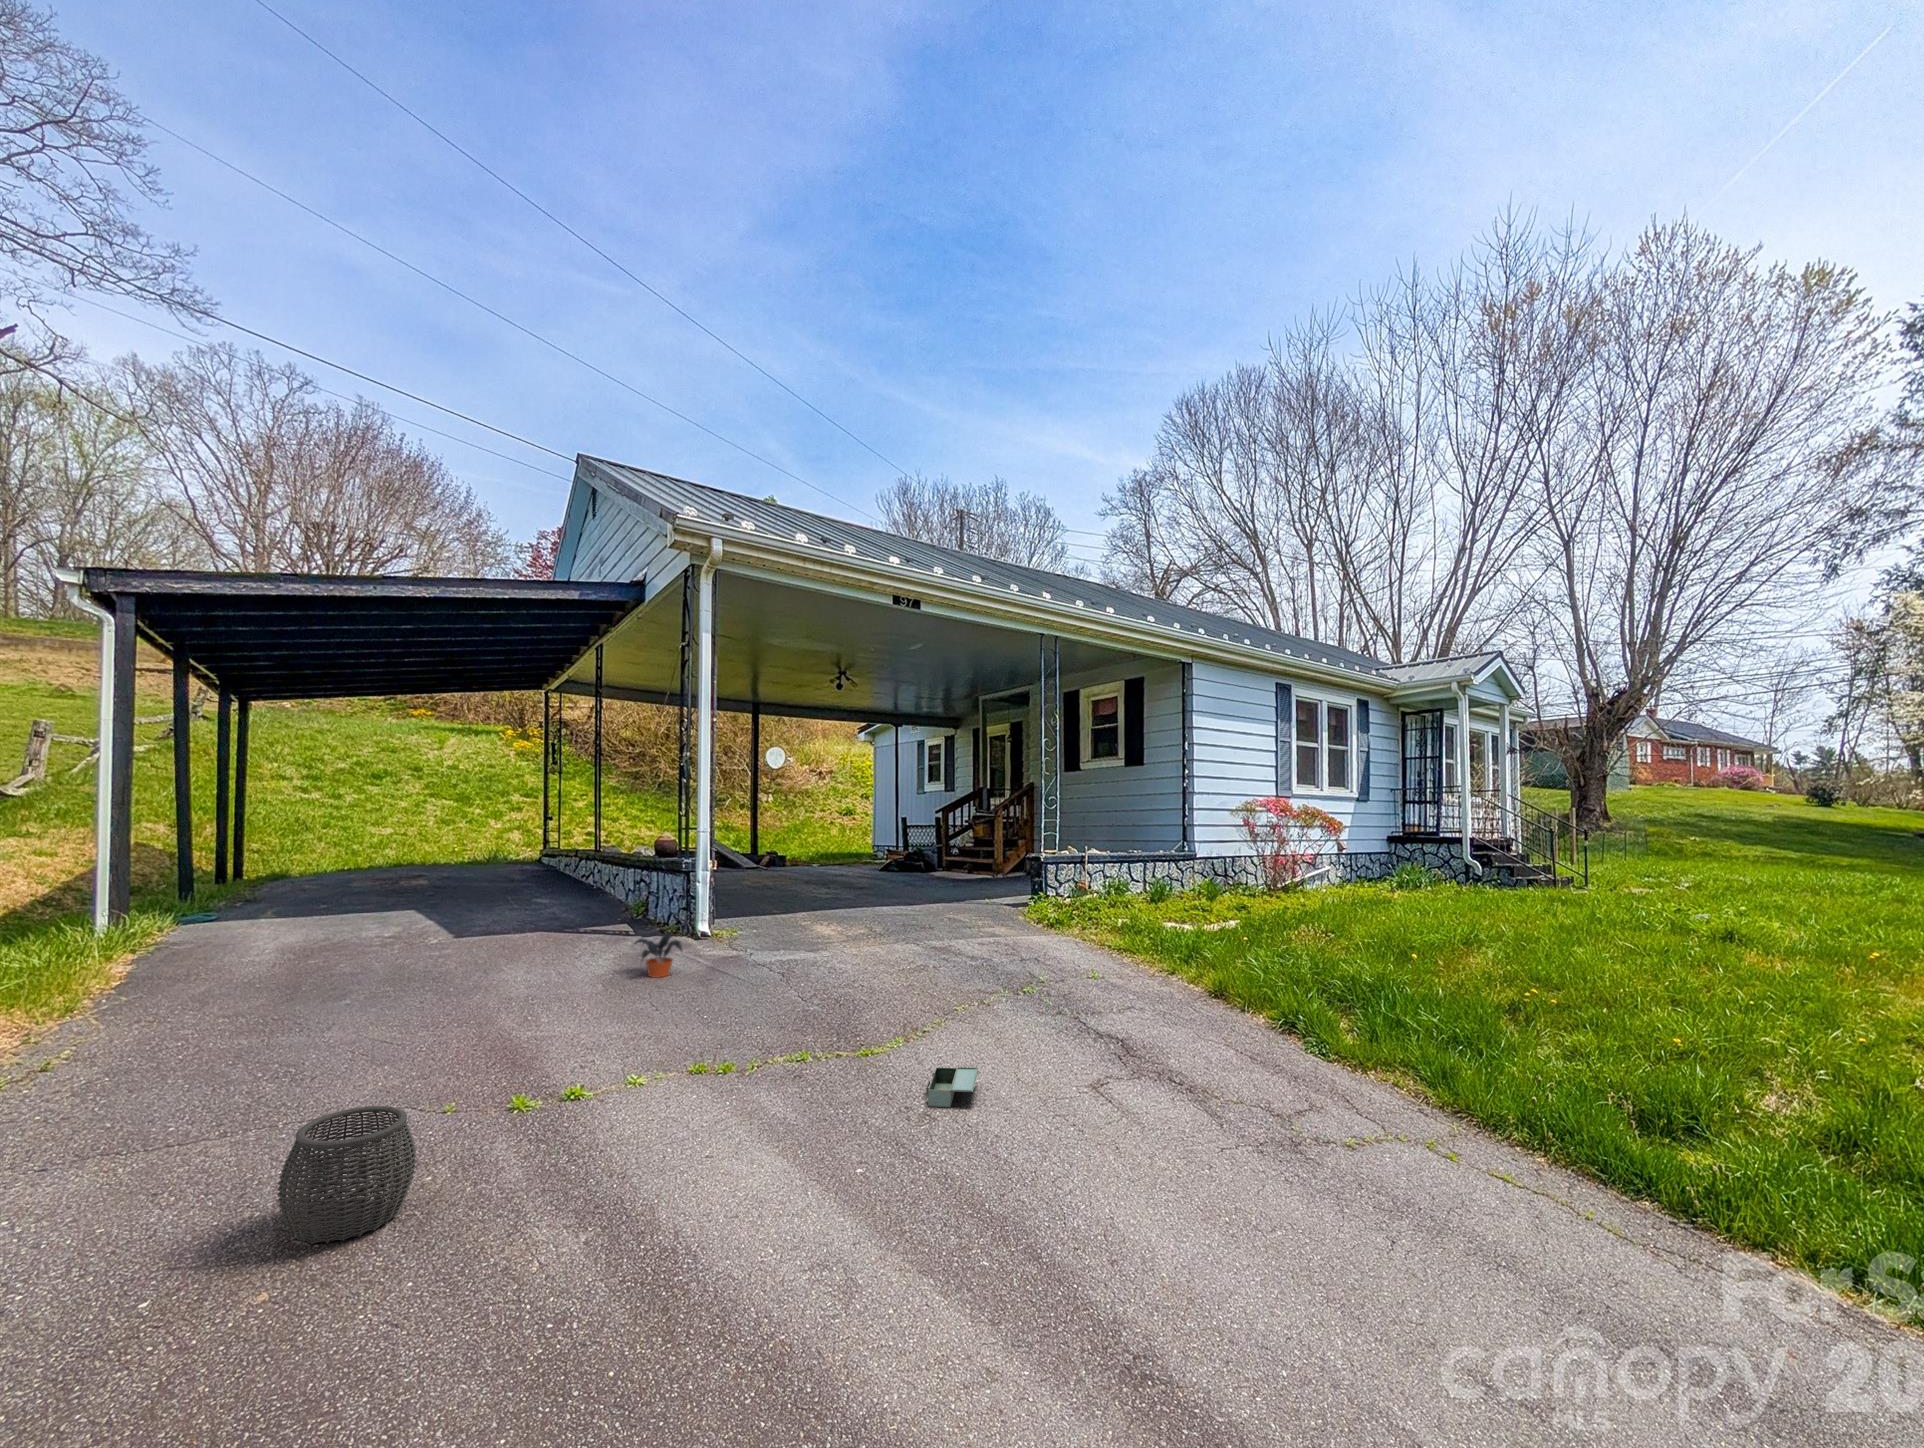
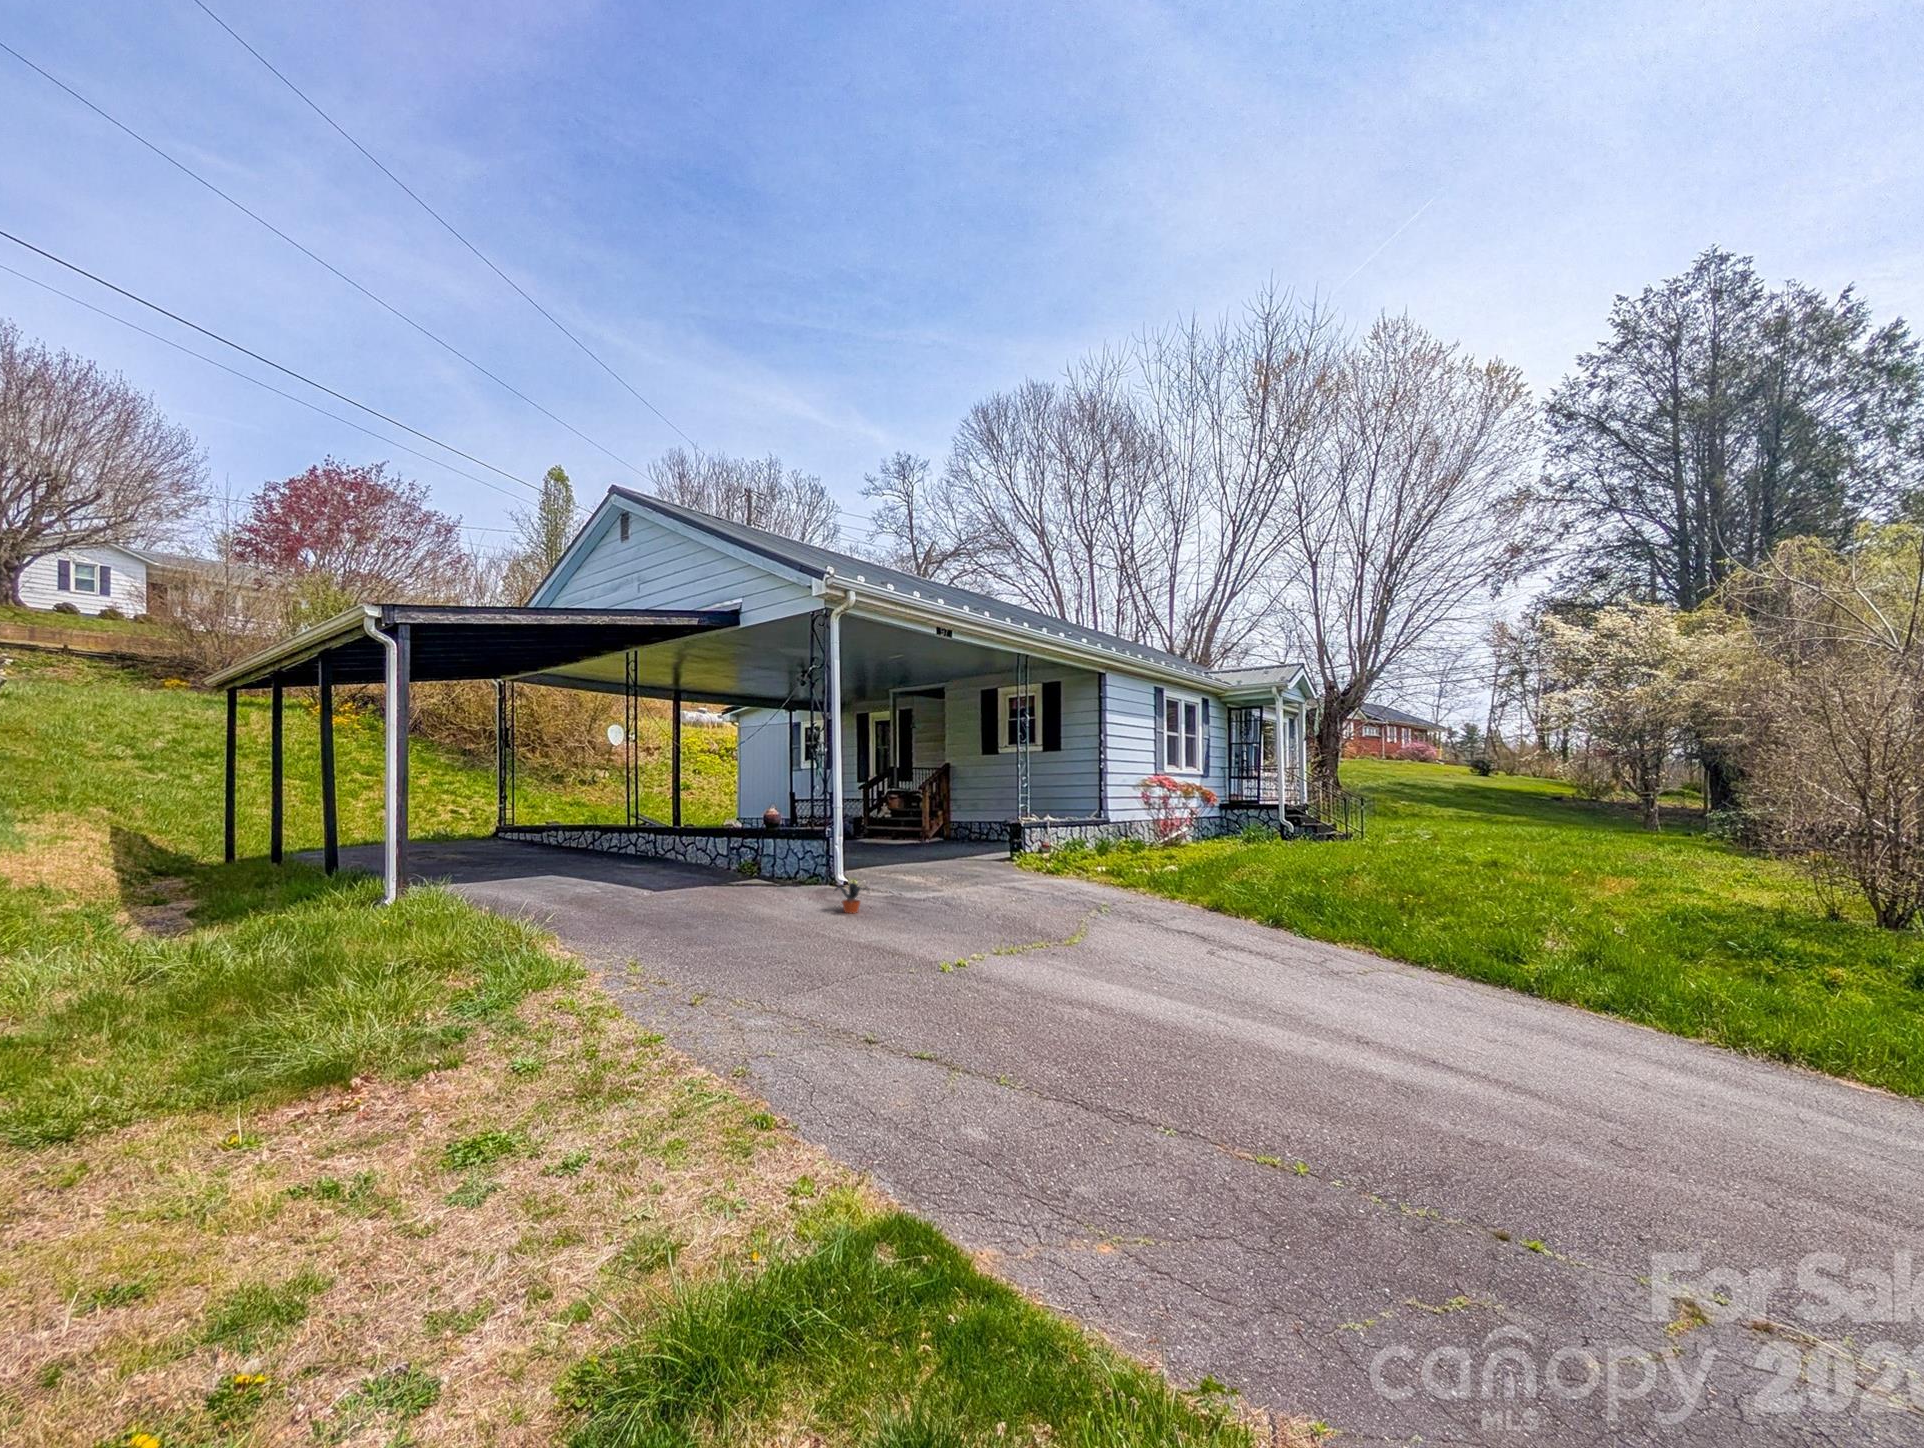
toolbox: present [926,1067,978,1107] -> none [1134,944,1173,965]
woven basket: present [277,1106,417,1244] -> none [901,963,965,1033]

